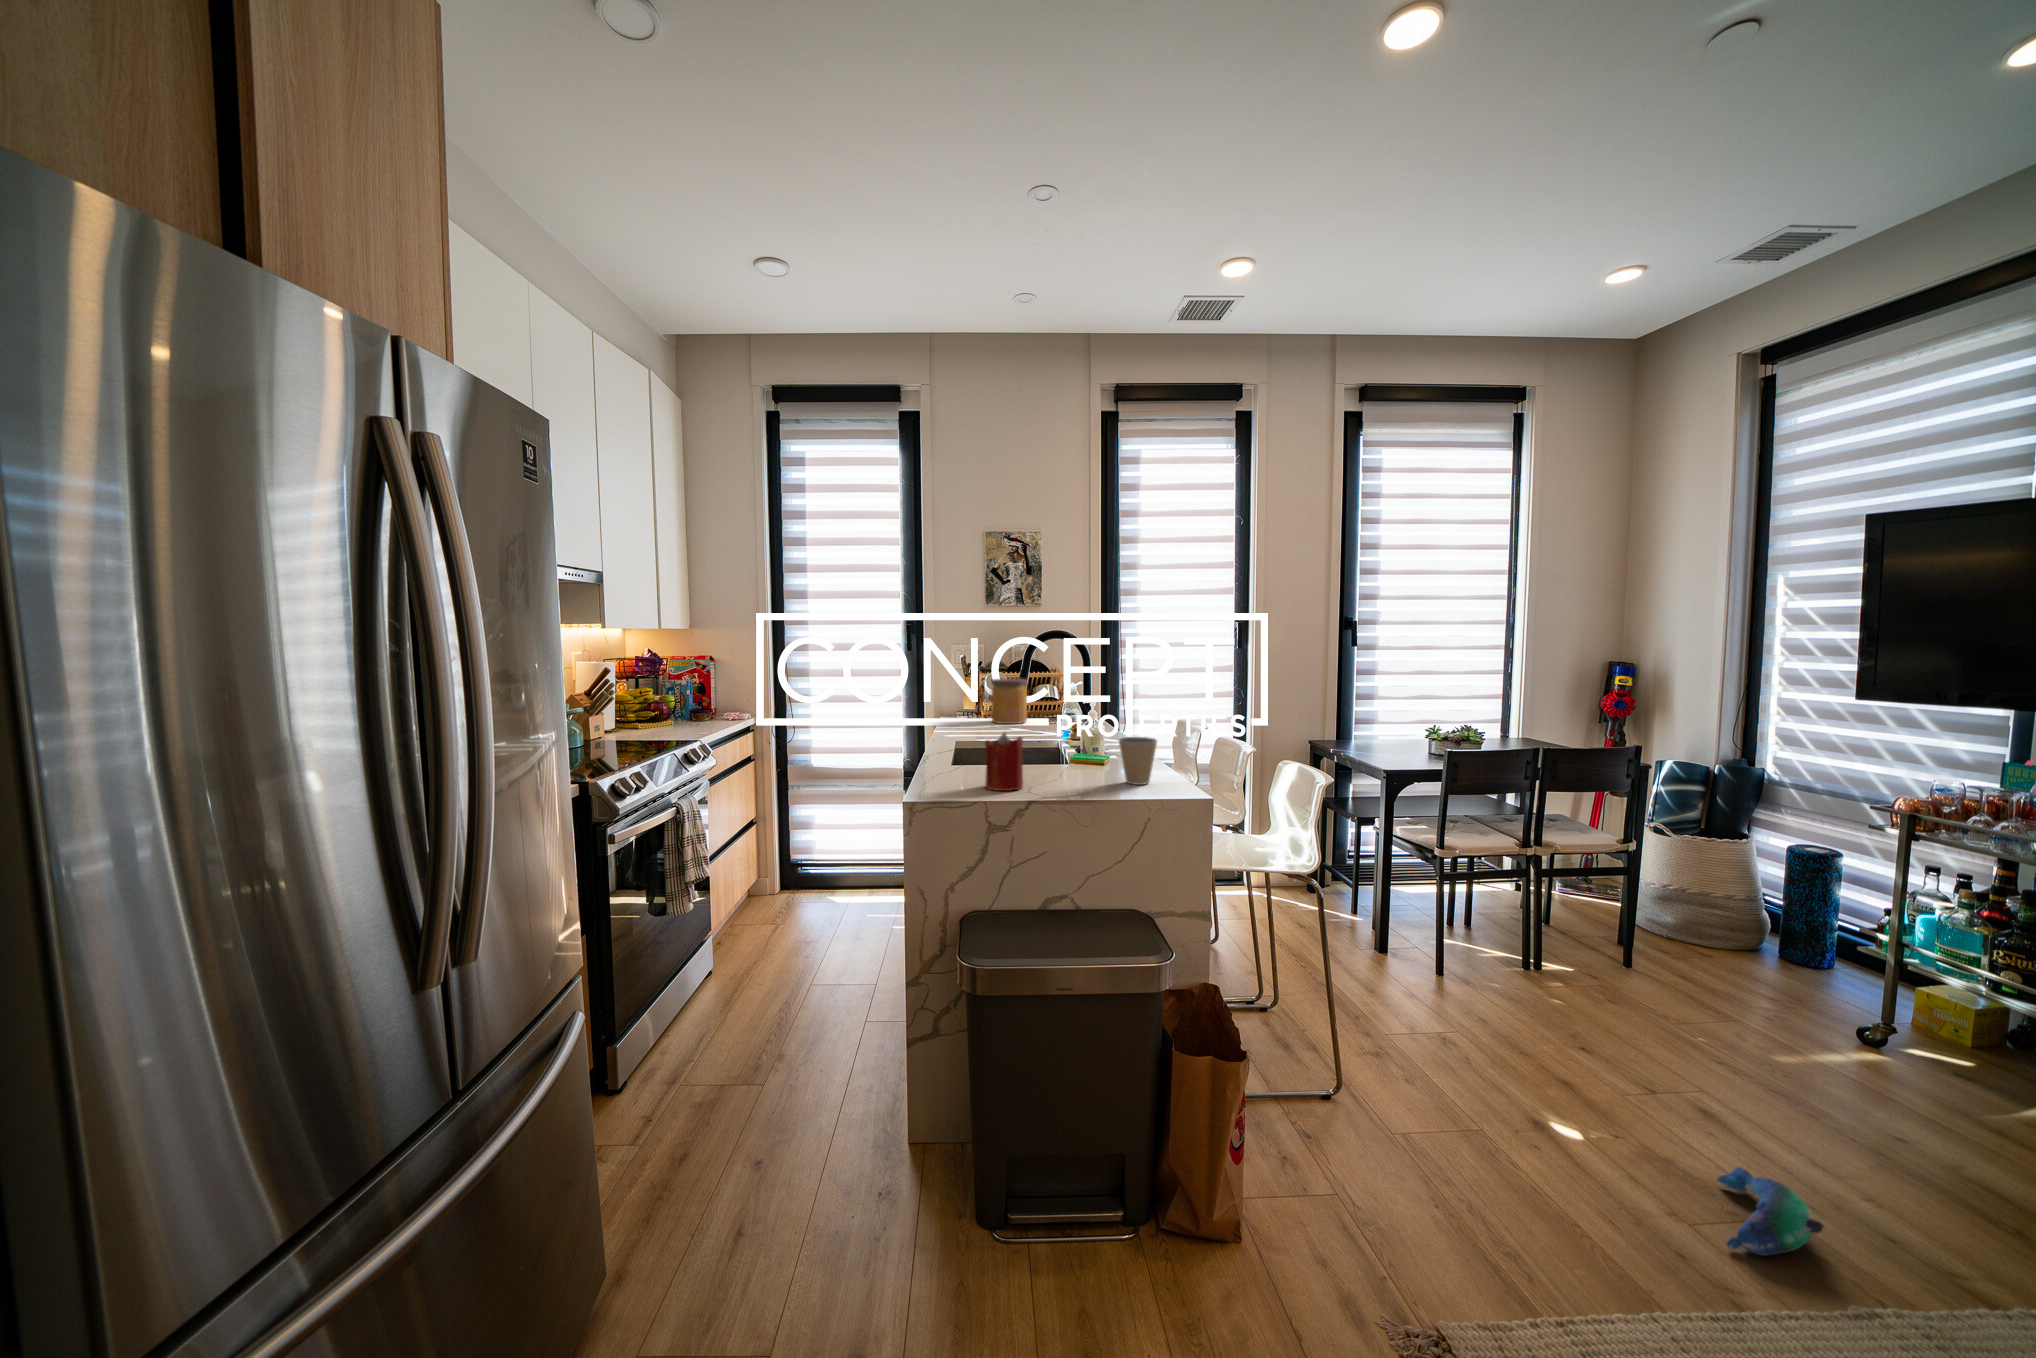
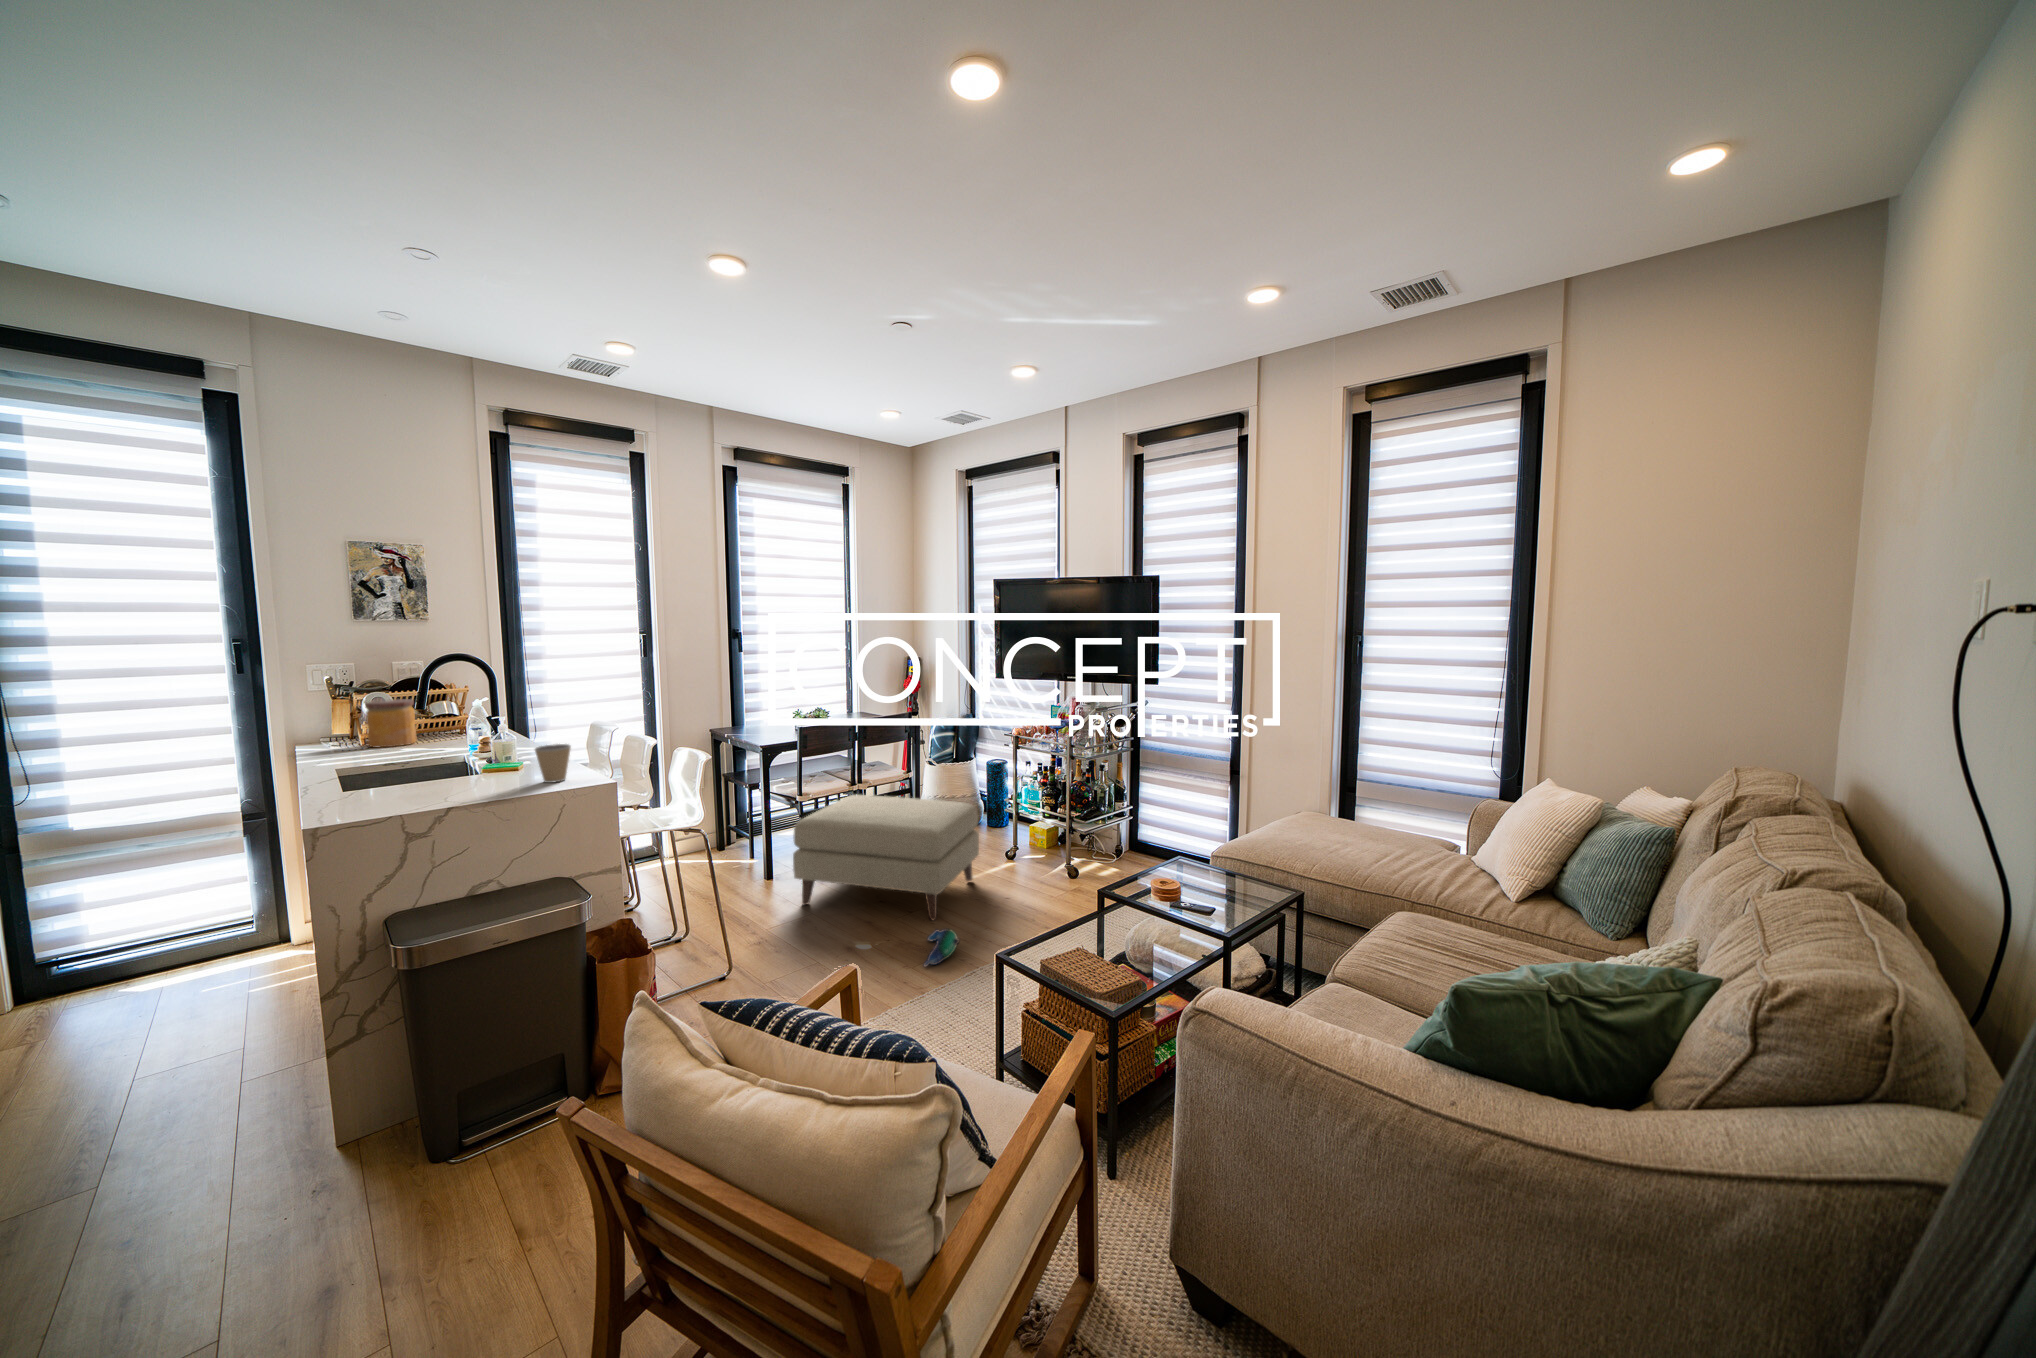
candle: present [985,732,1023,791] -> none [395,754,440,807]
ottoman: none [1429,863,1815,1137] -> present [793,795,979,920]

